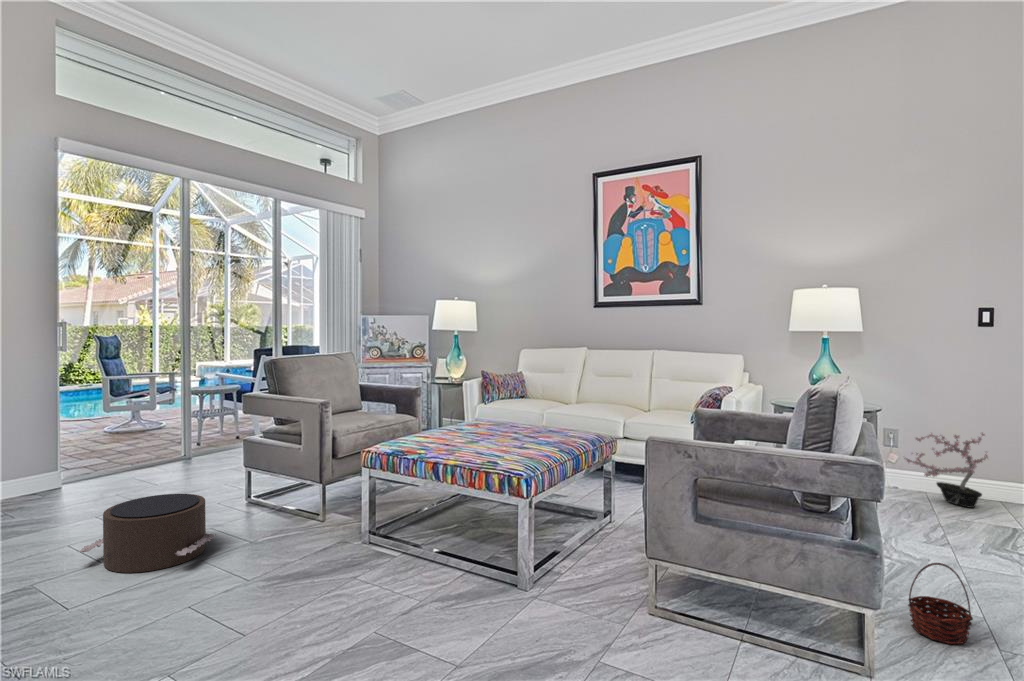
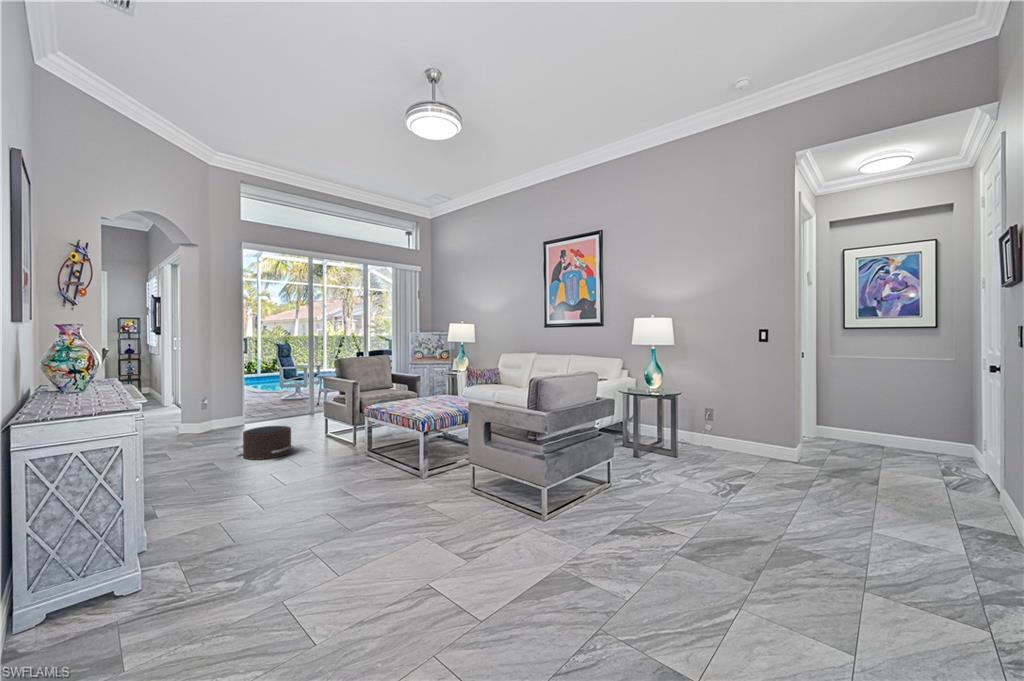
potted plant: present [904,432,988,508] -> none [704,409,758,461]
basket: present [908,563,973,644] -> none [585,472,614,514]

